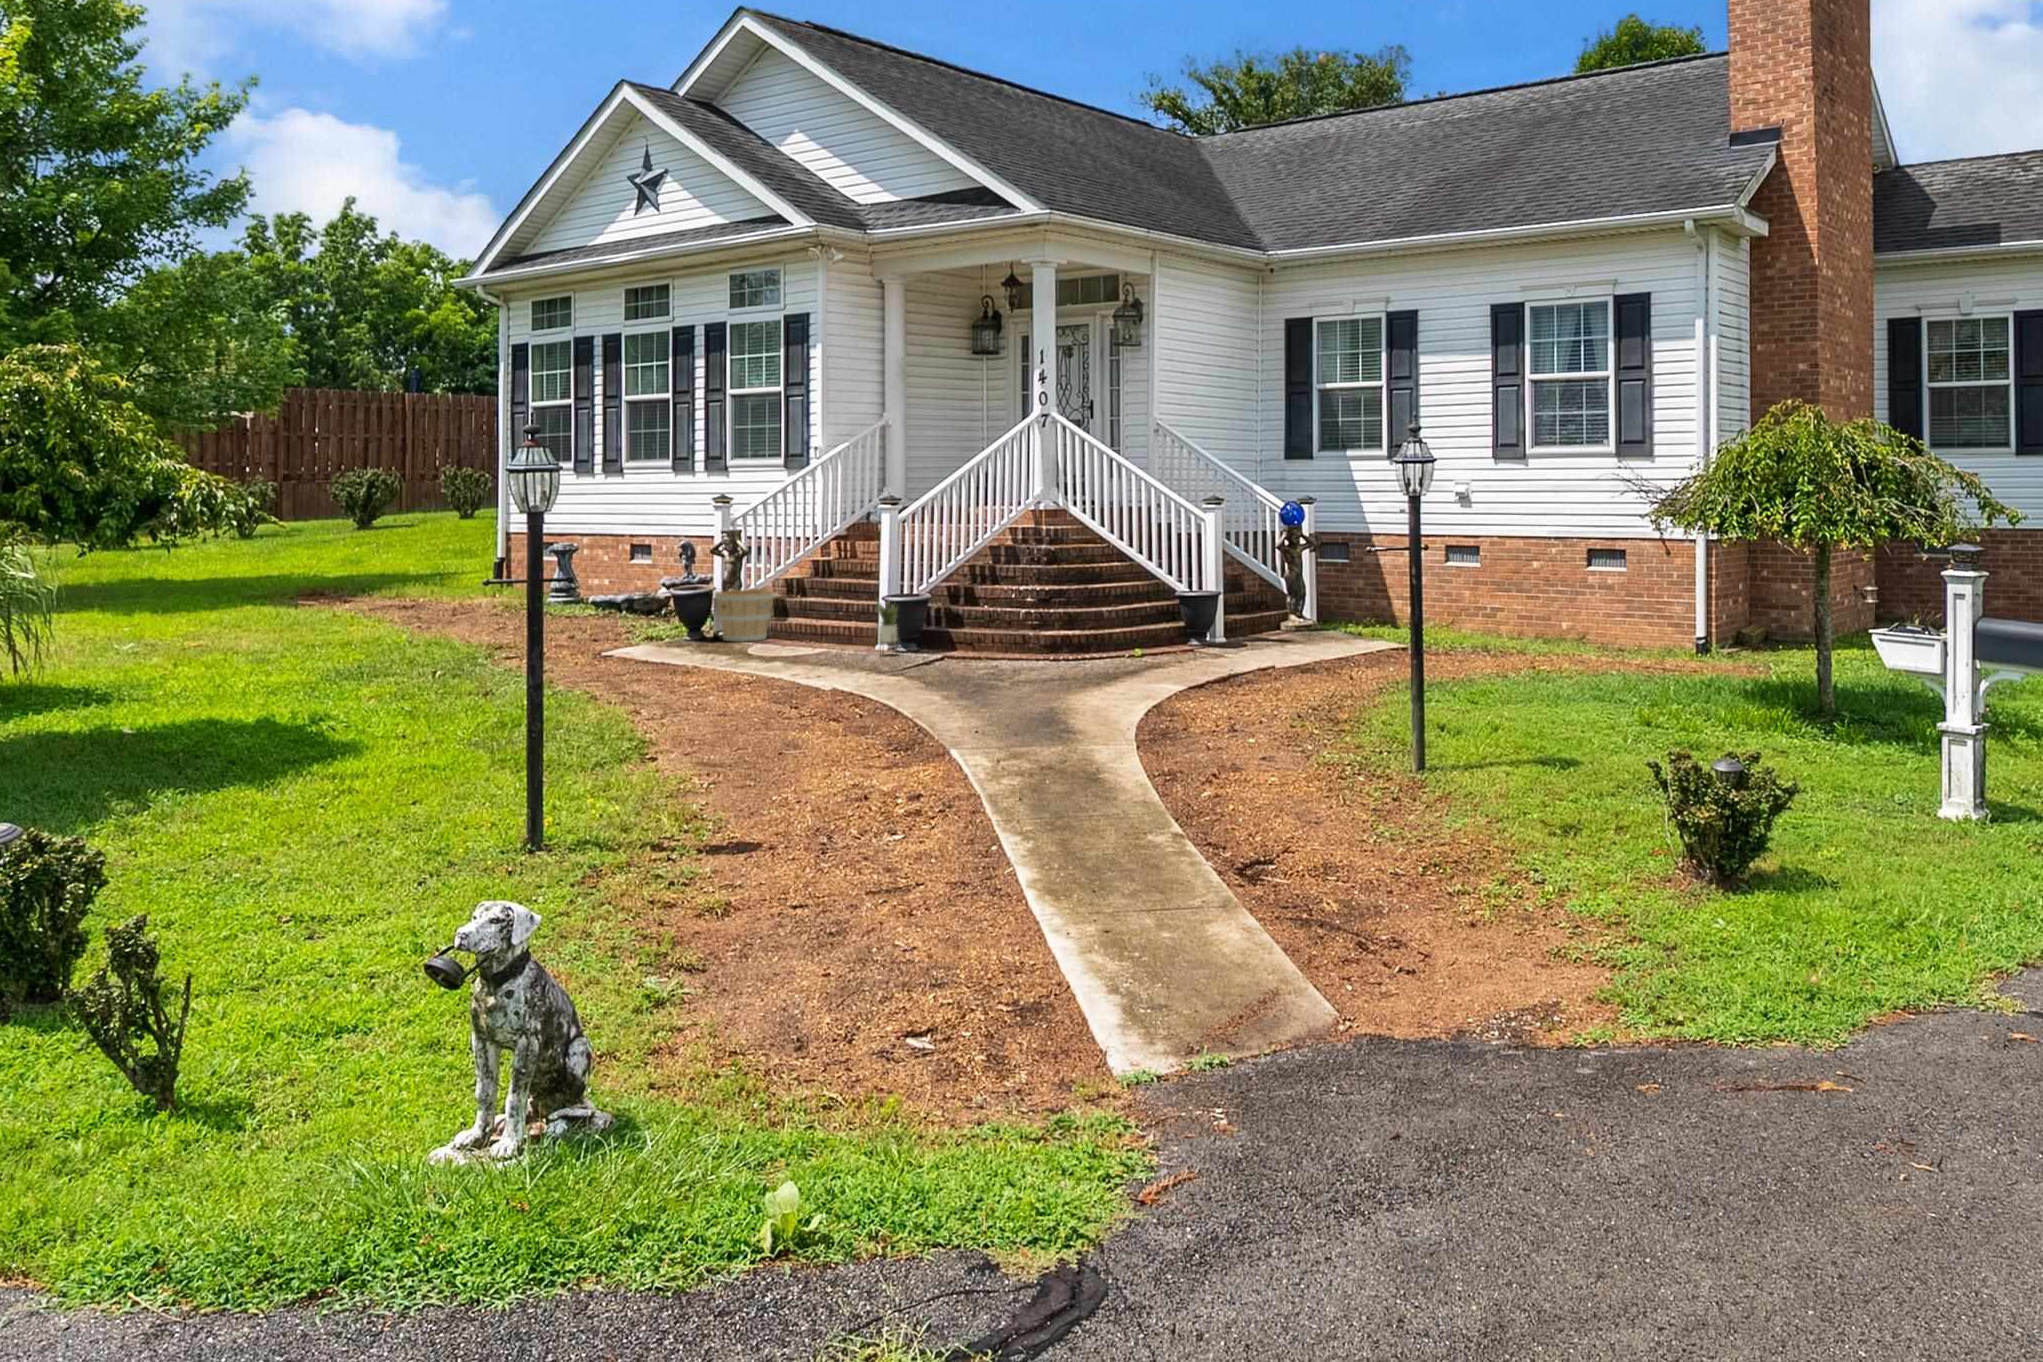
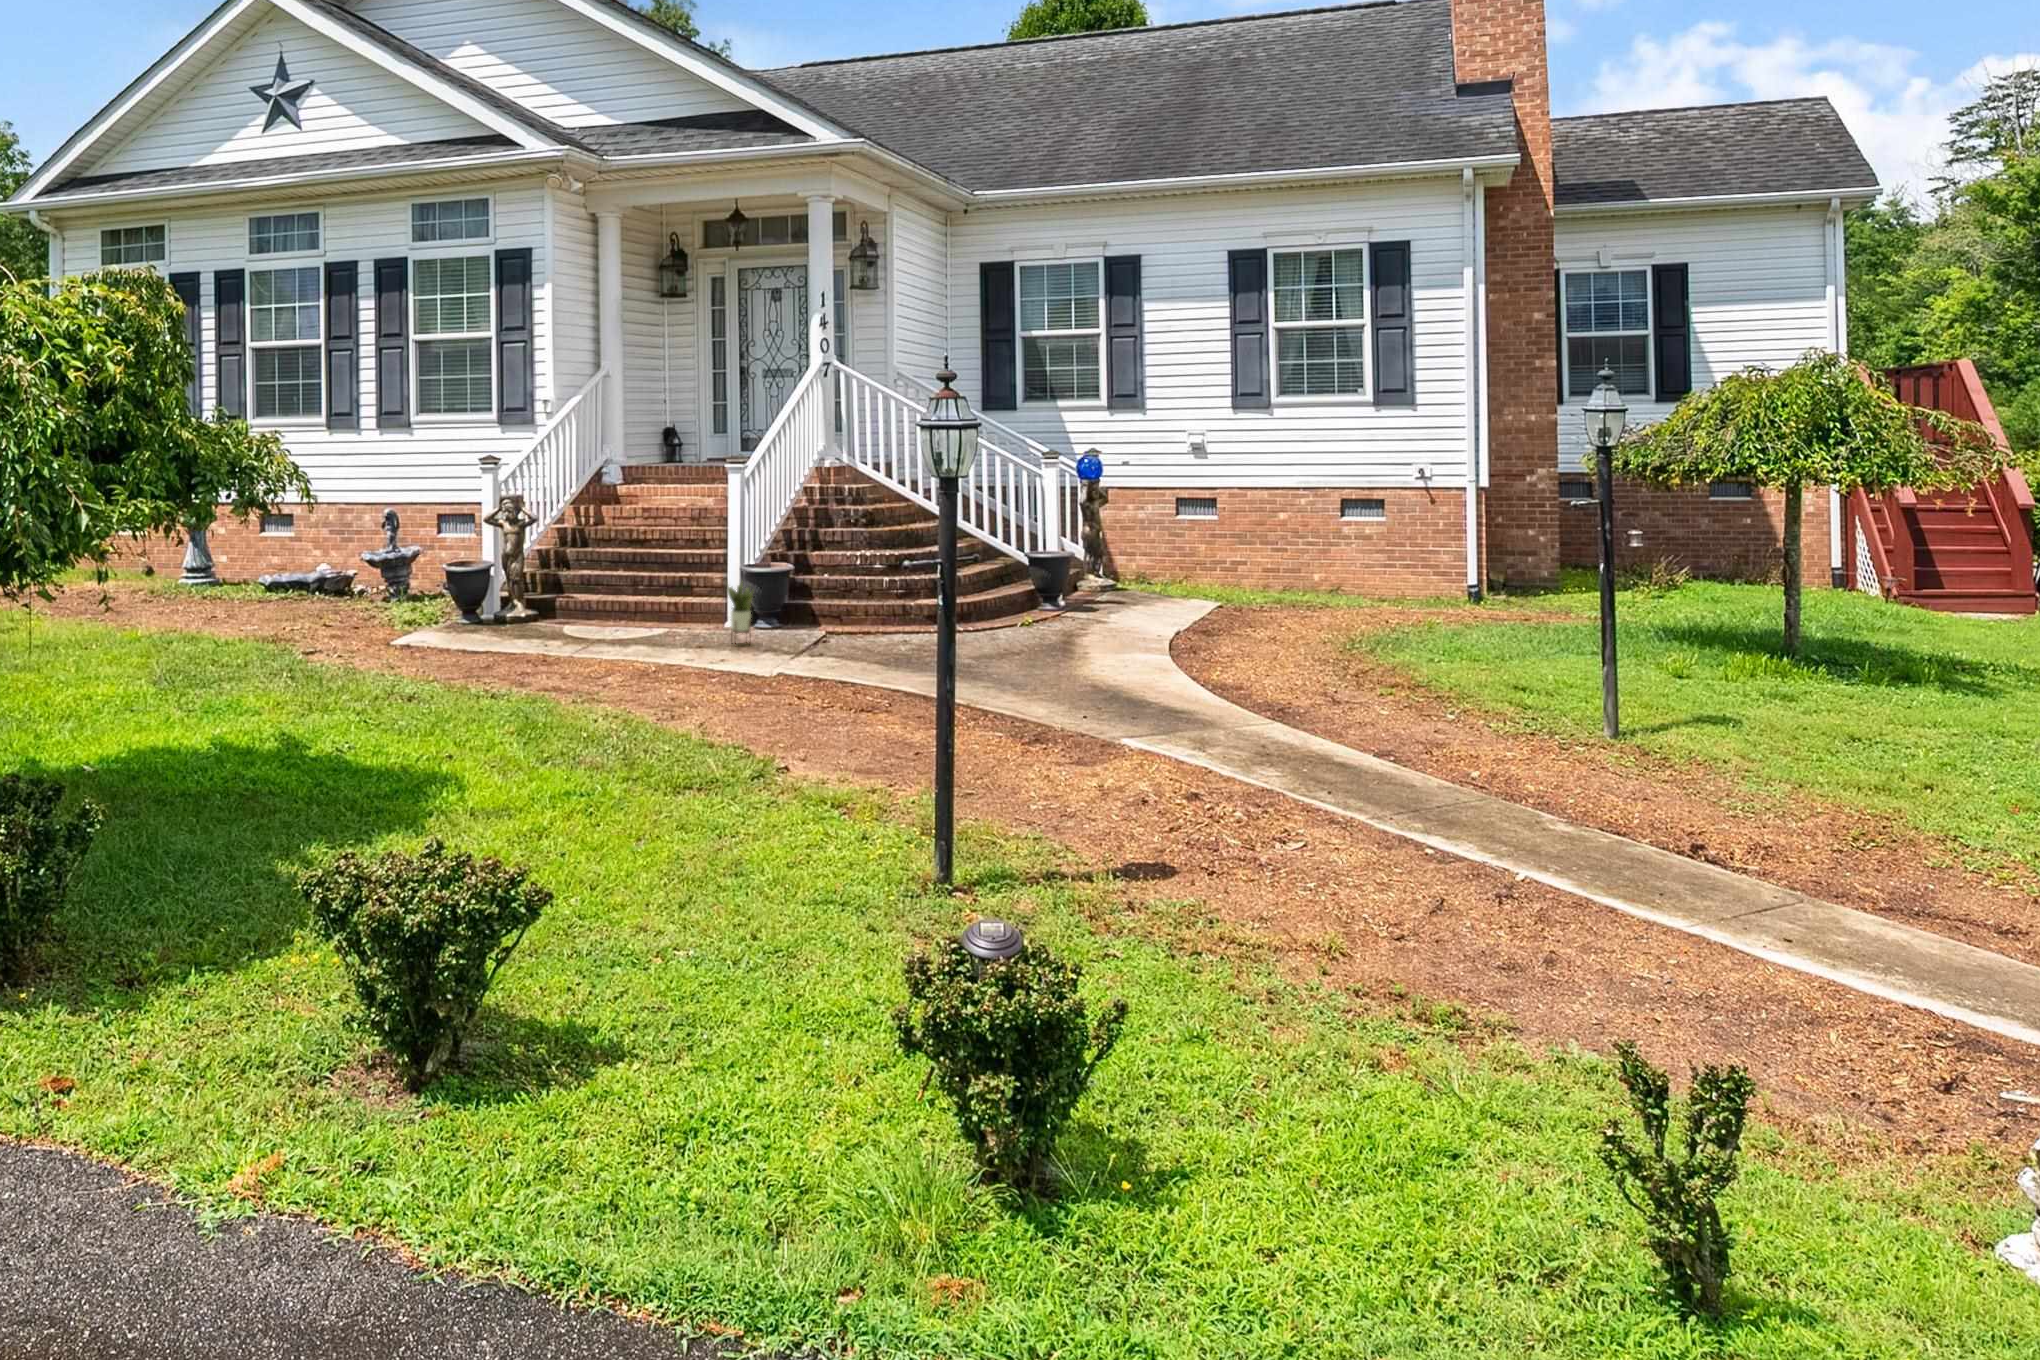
wooden bucket: present [714,588,775,642] -> none [491,568,559,632]

